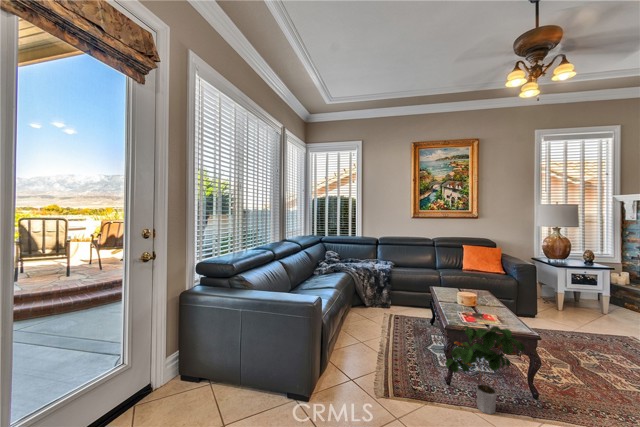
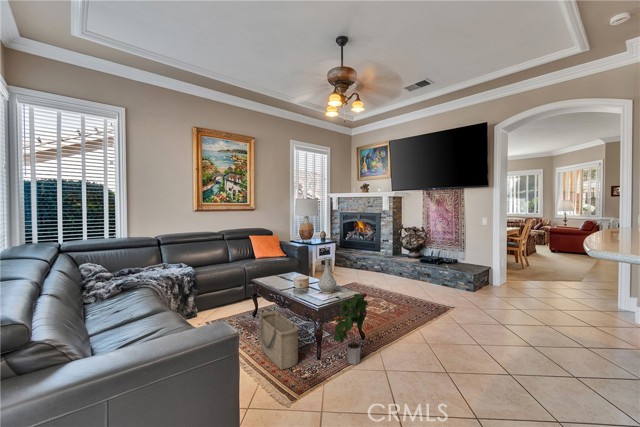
vase: none [465,275,491,319] -> present [318,257,336,294]
basket: none [399,316,428,376] -> present [259,311,299,370]

